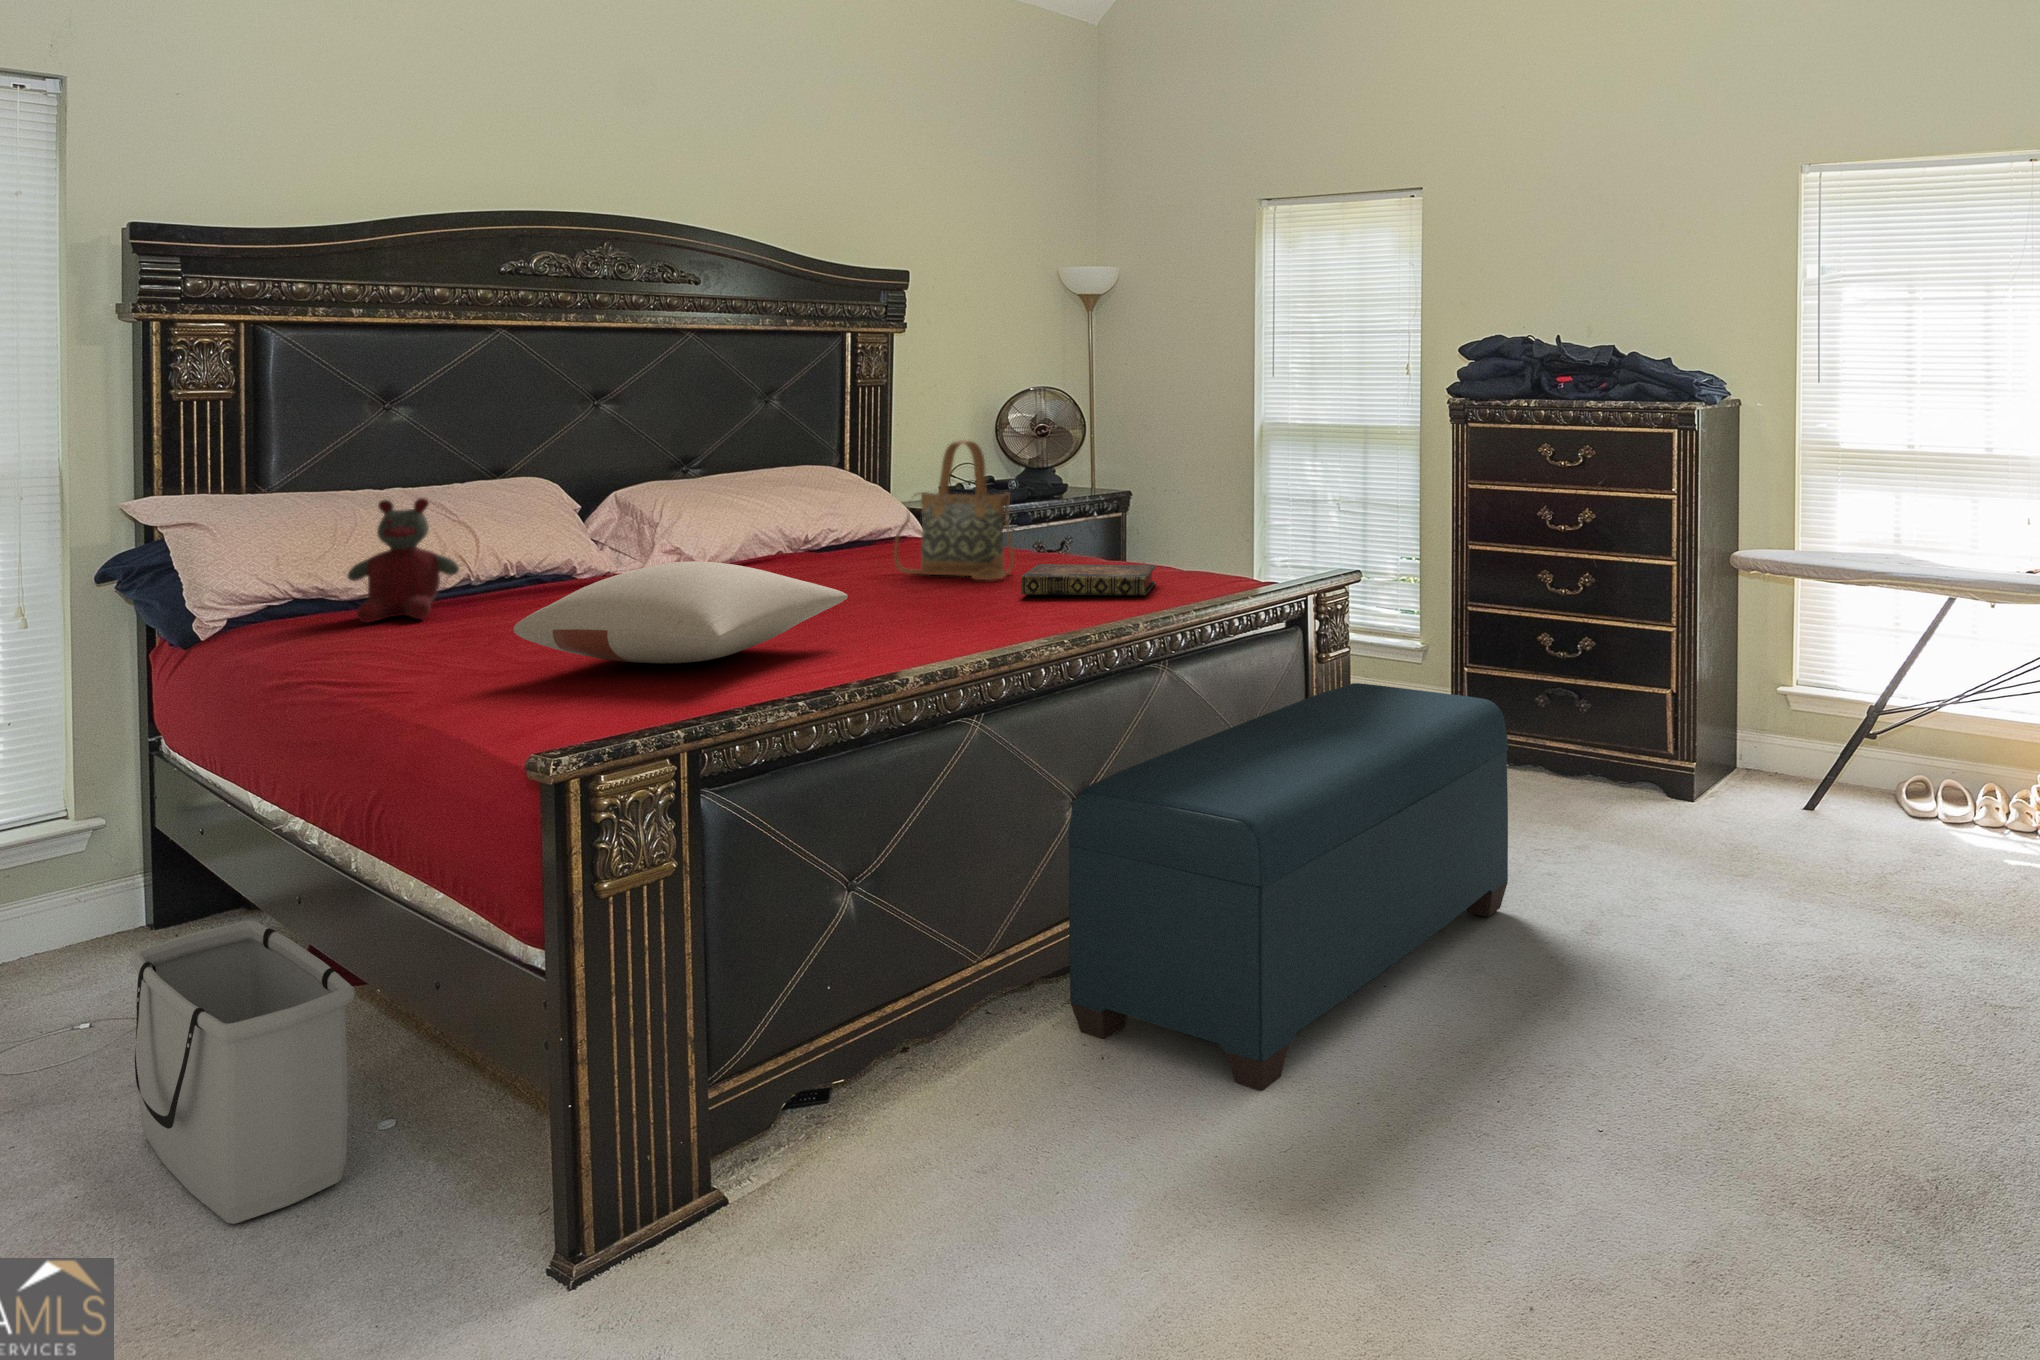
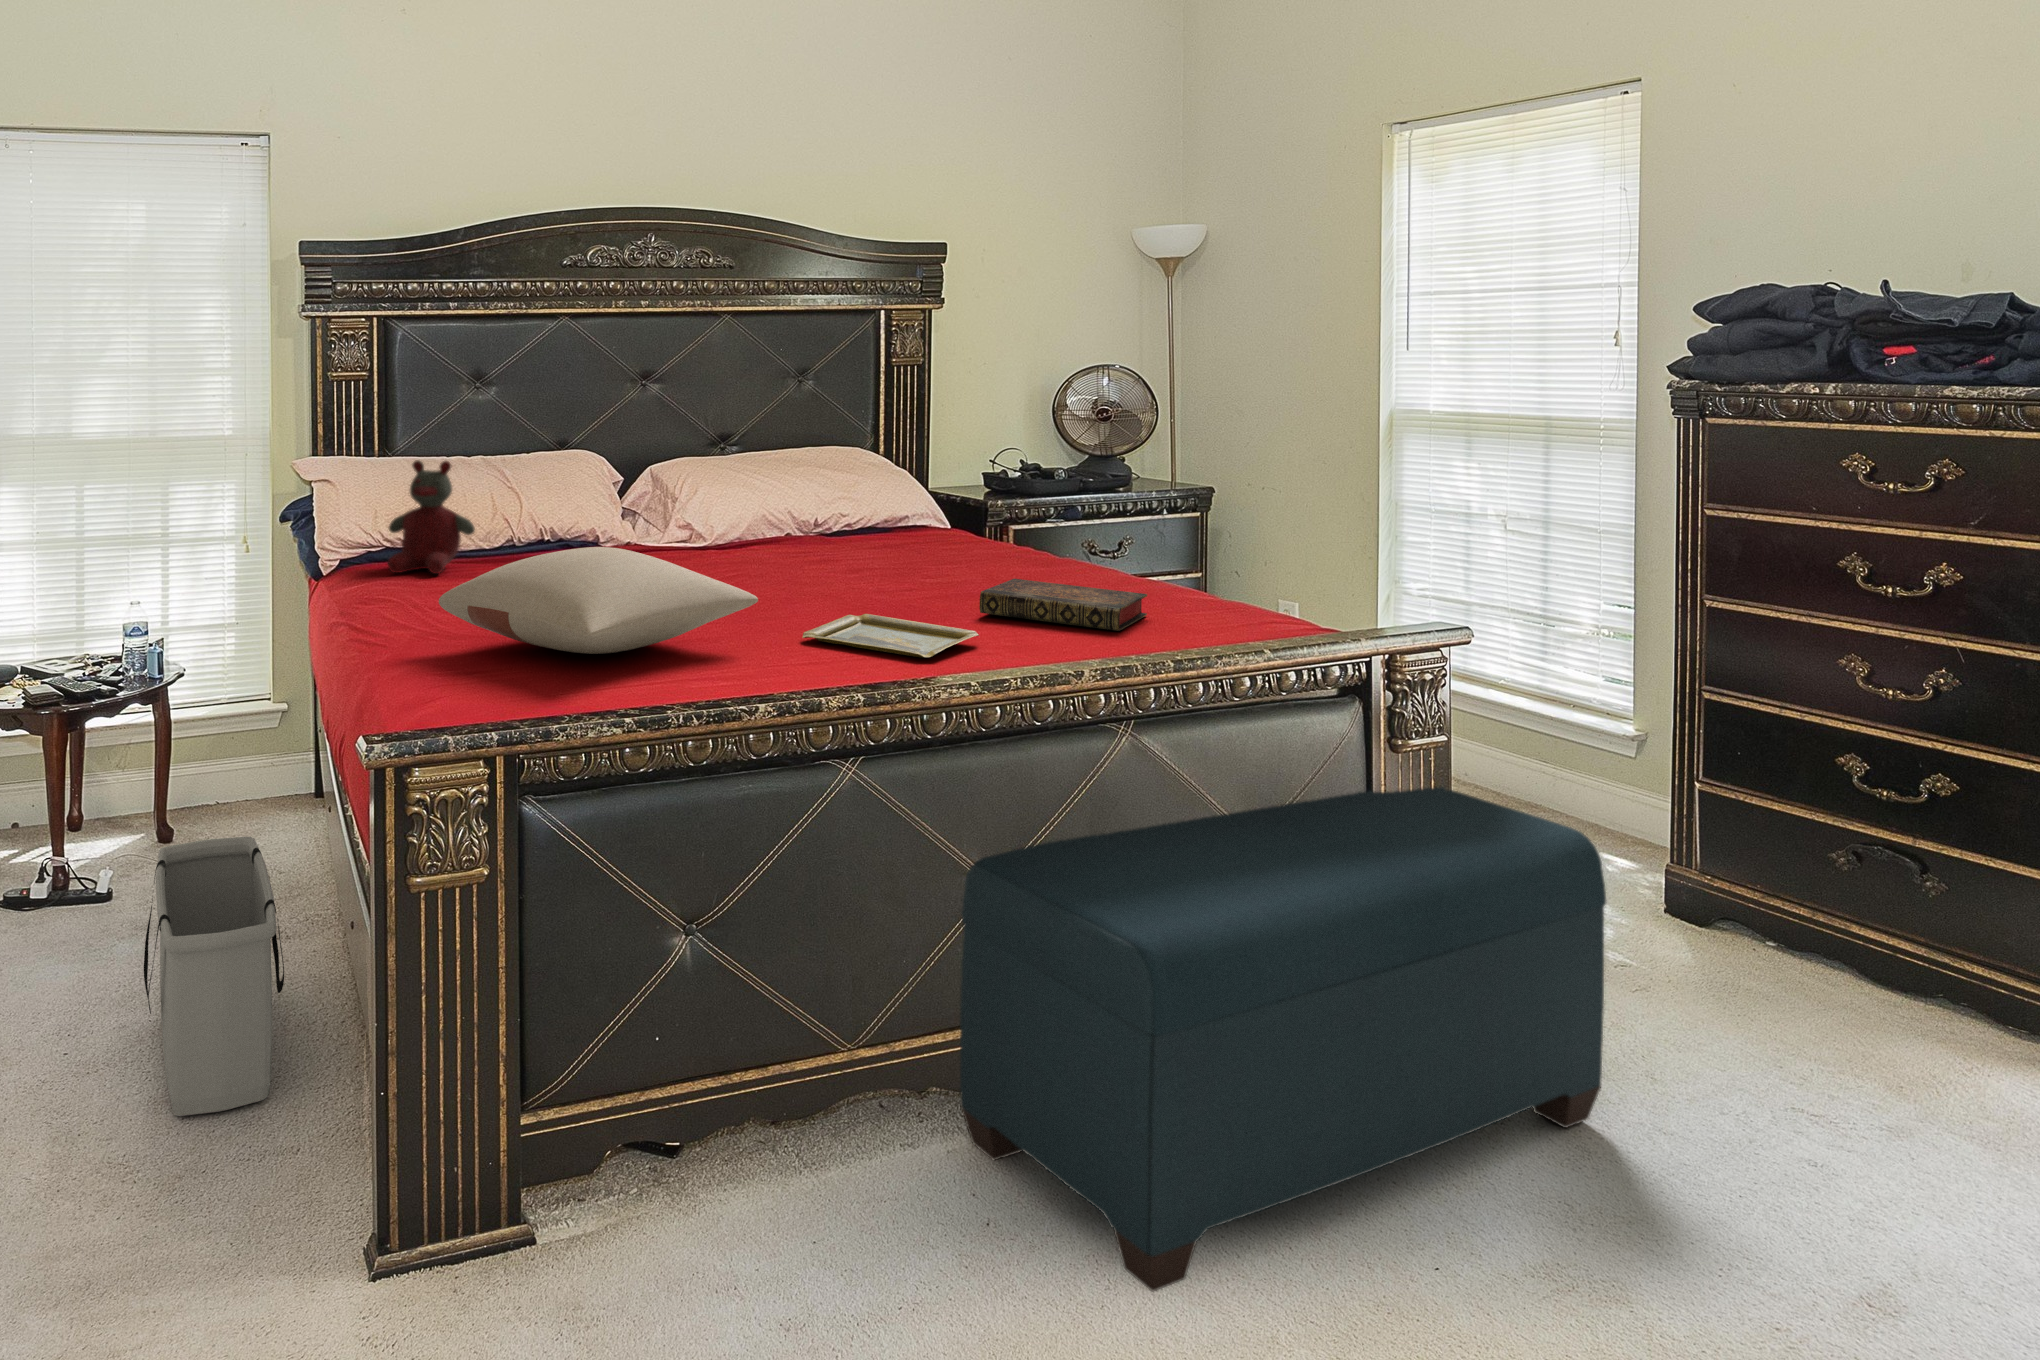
handbag: present [894,440,1014,580] -> none [880,431,1001,590]
tray: none [883,604,1042,631] -> present [803,614,979,657]

